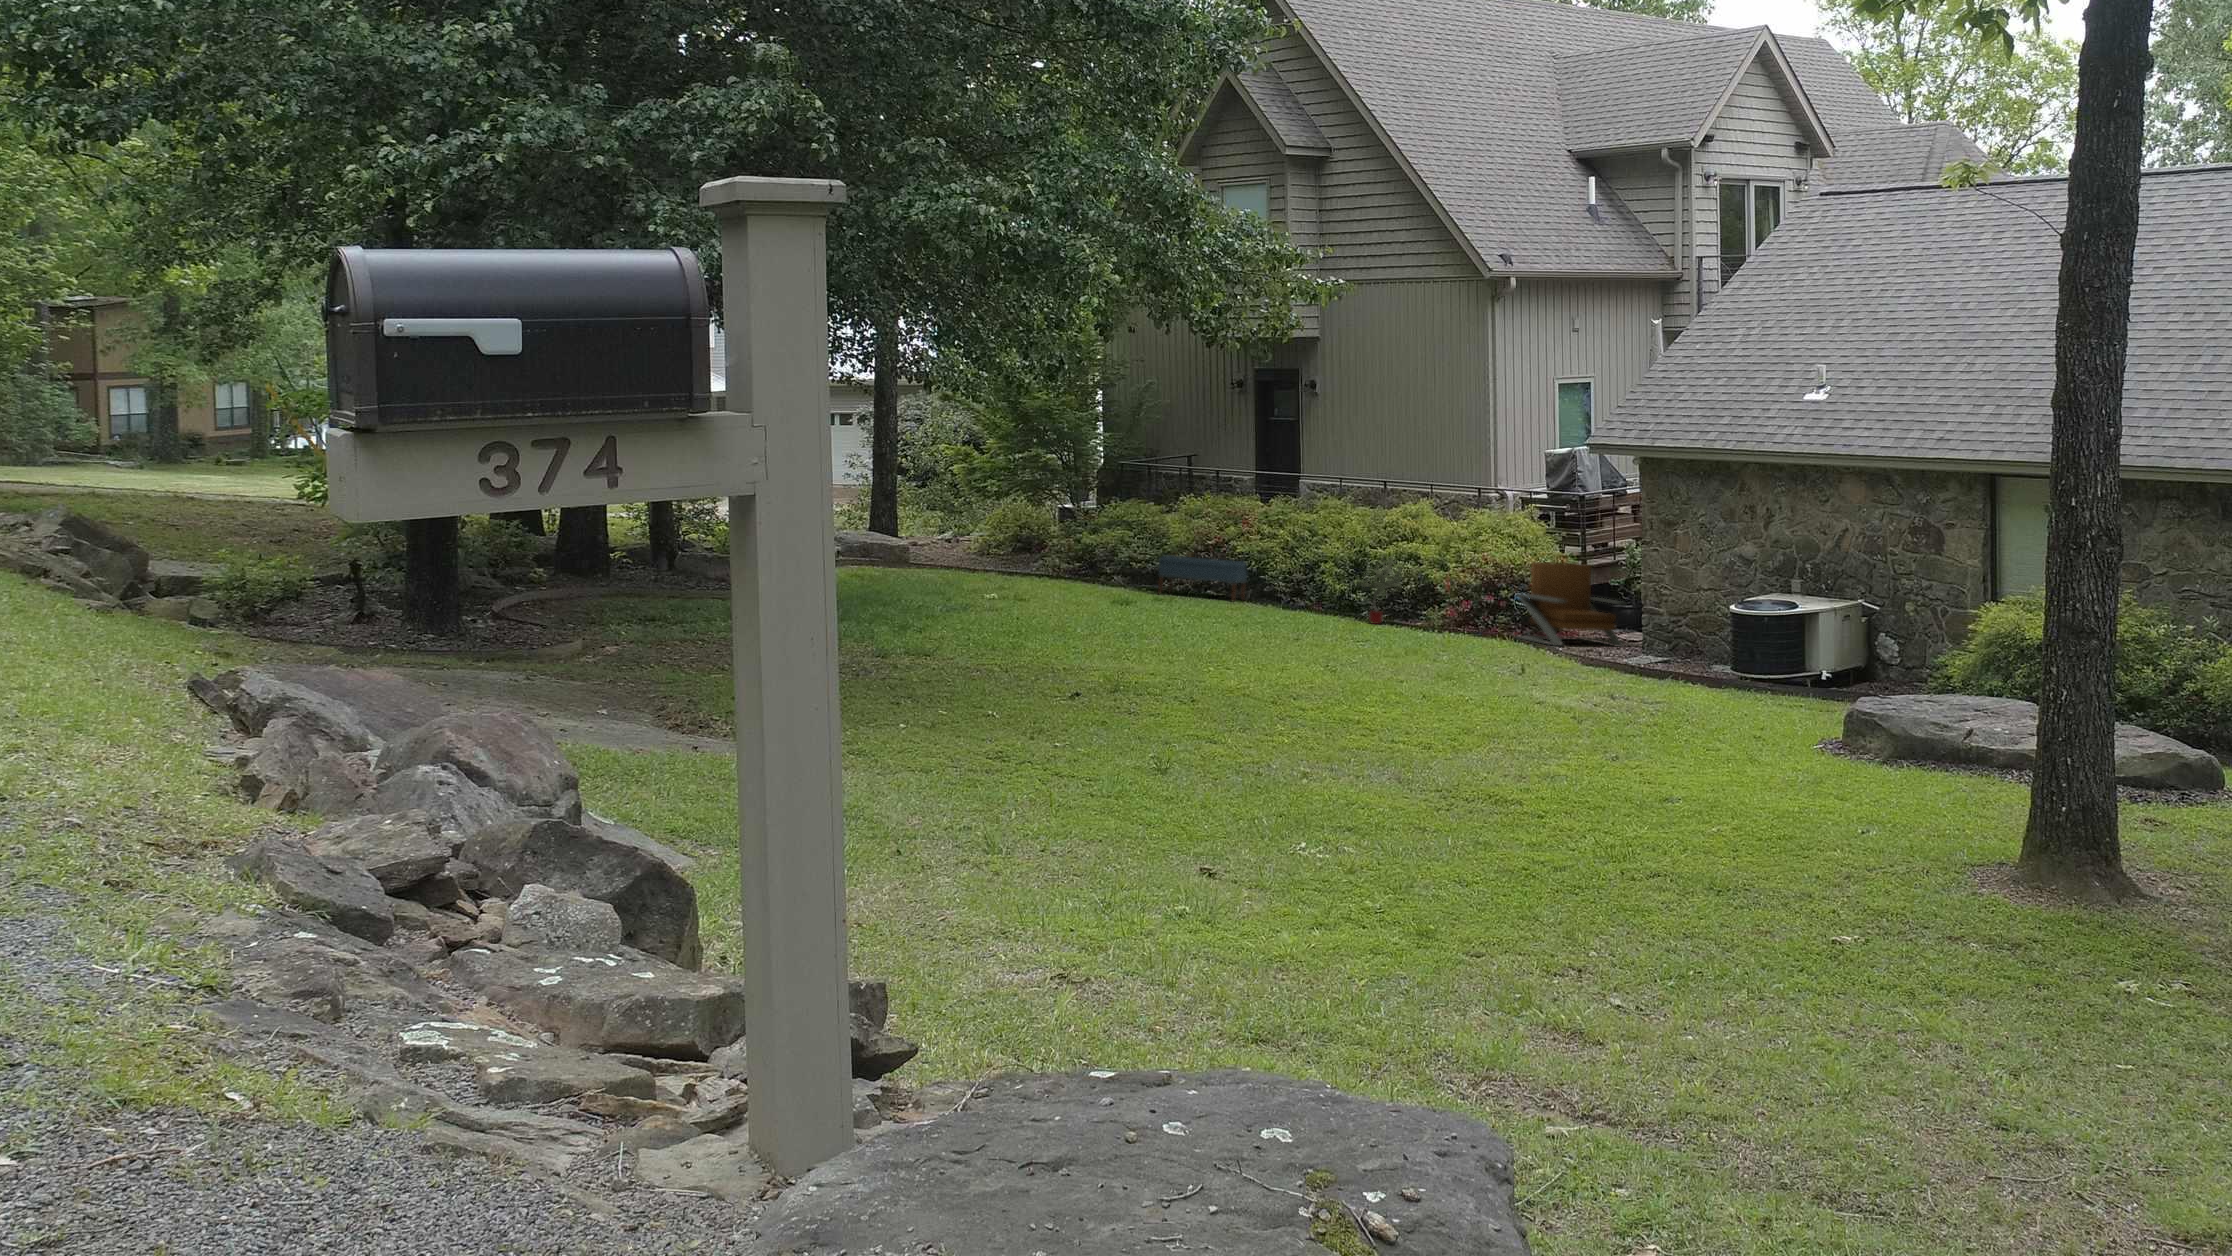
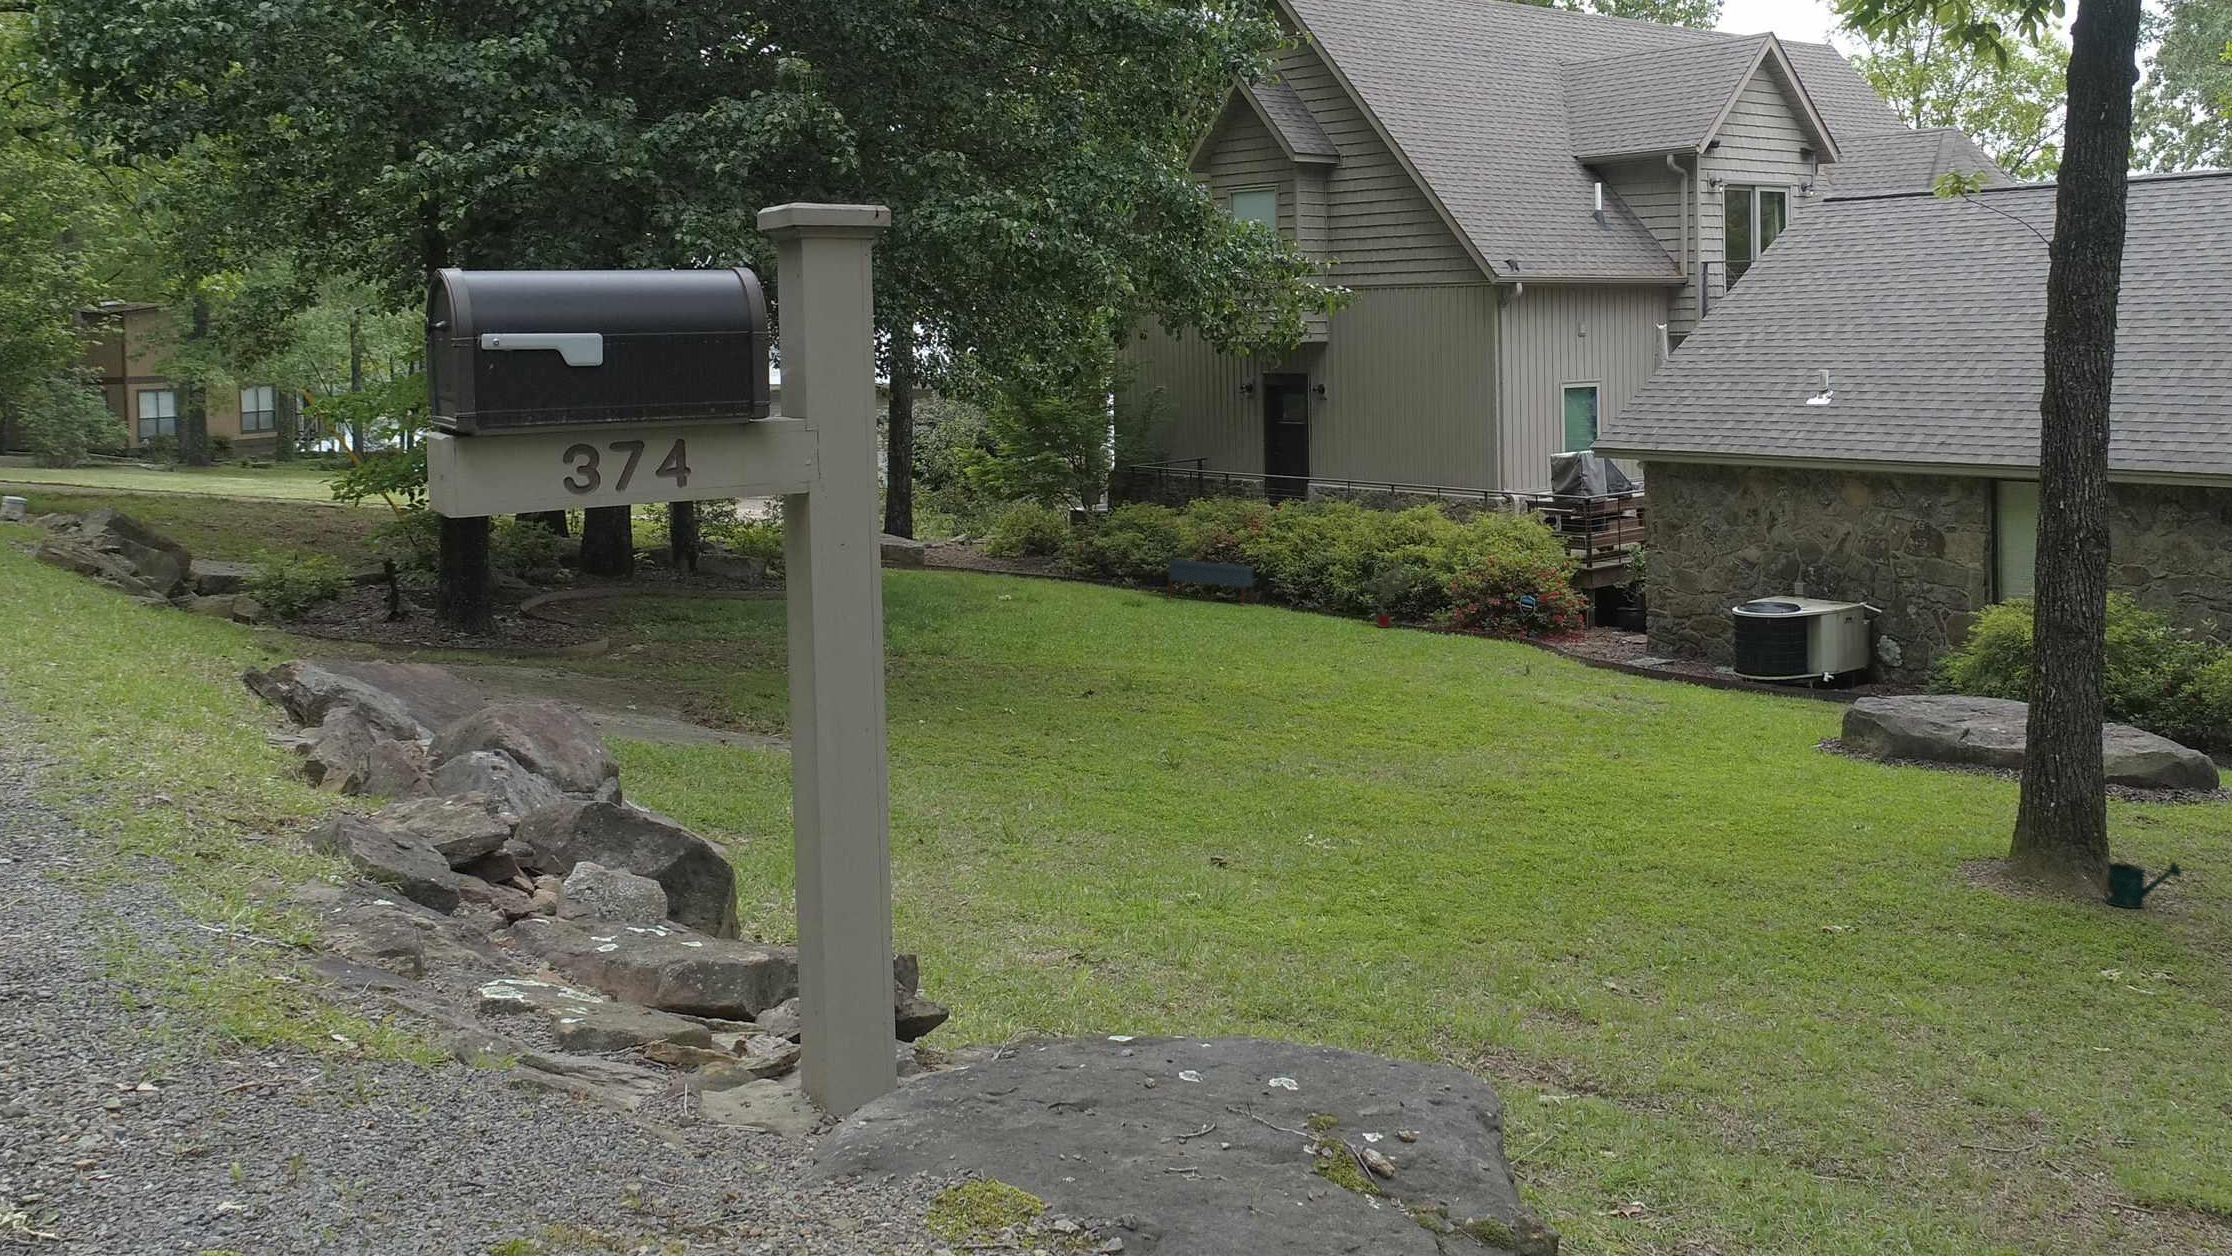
lounge chair: present [1518,562,1623,647] -> none [1522,566,1633,651]
watering can: none [2109,858,2196,914] -> present [2097,855,2181,908]

